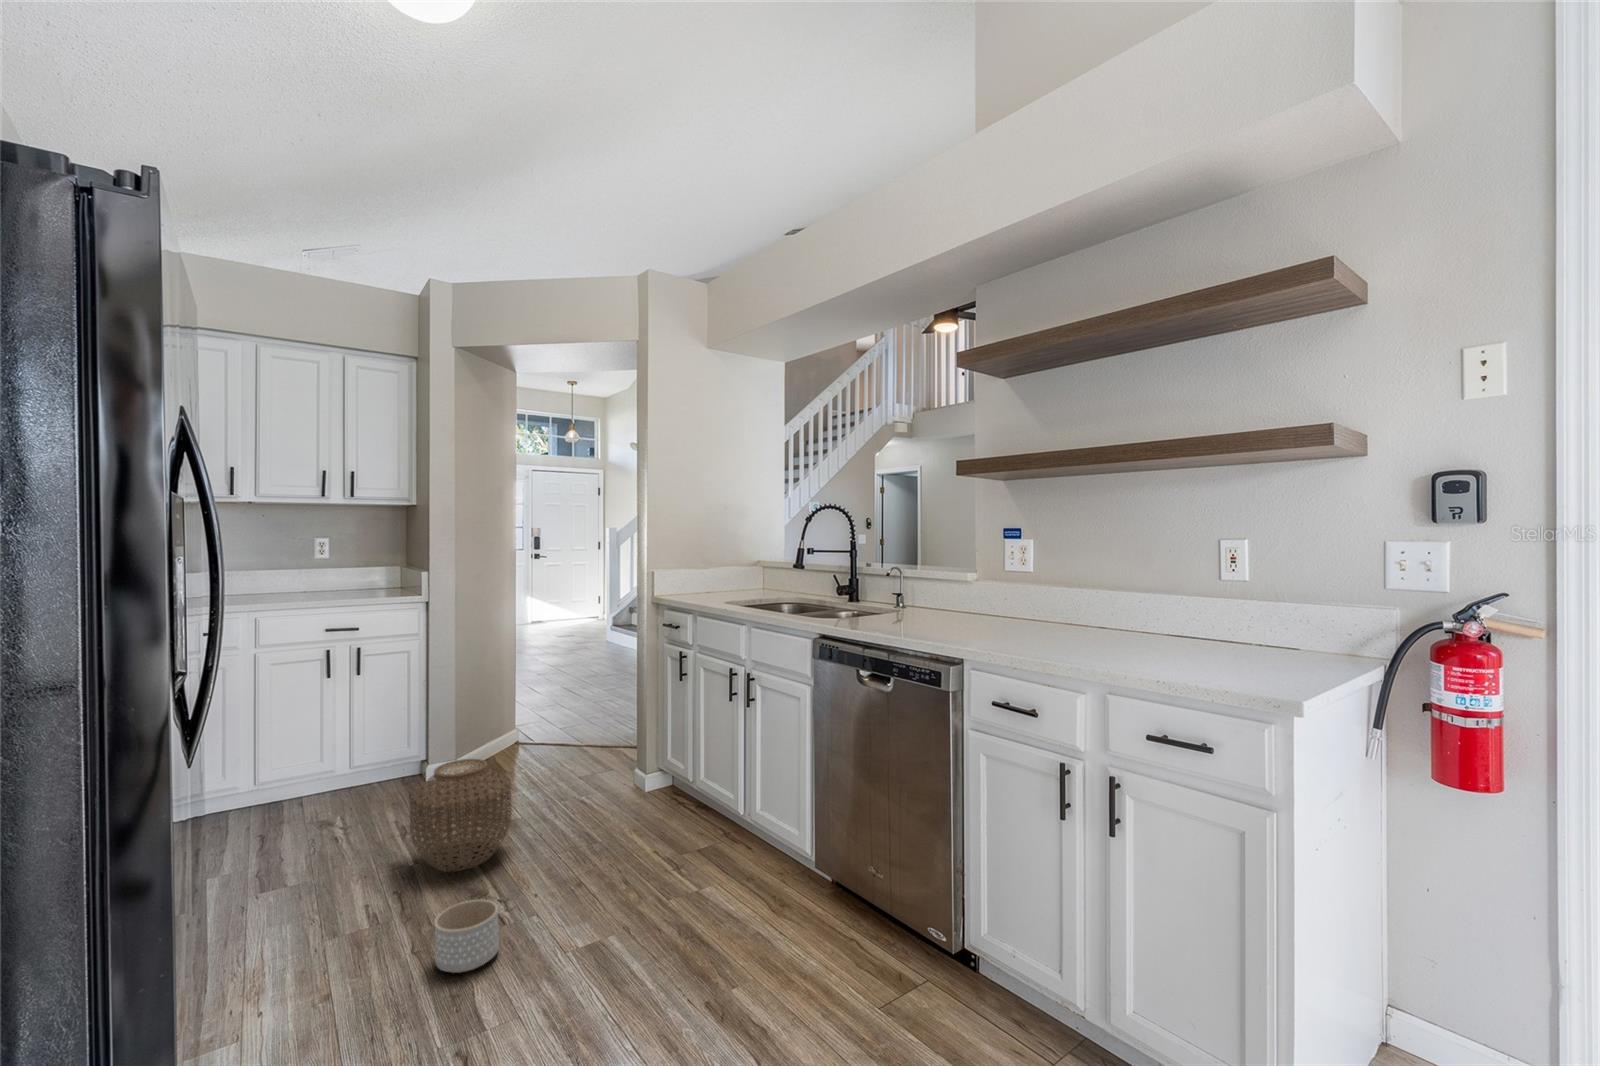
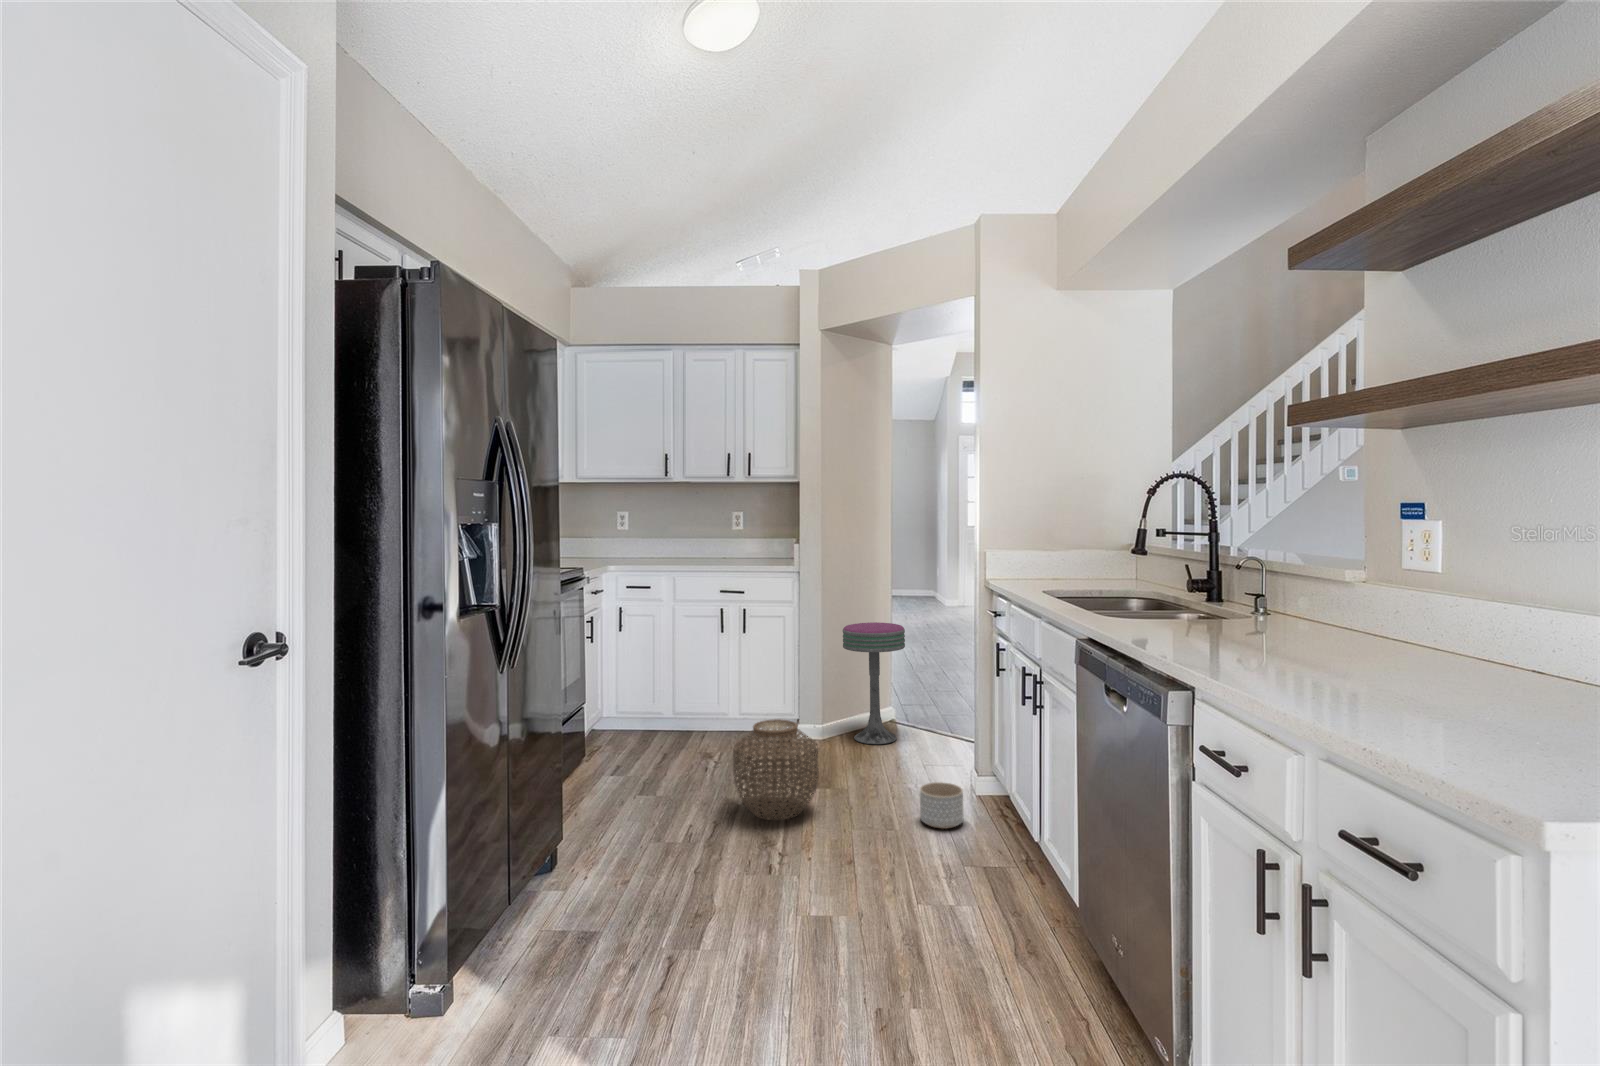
bar stool: none [477,646,544,770] -> present [843,622,905,744]
planter: present [435,900,499,973] -> present [920,782,963,829]

